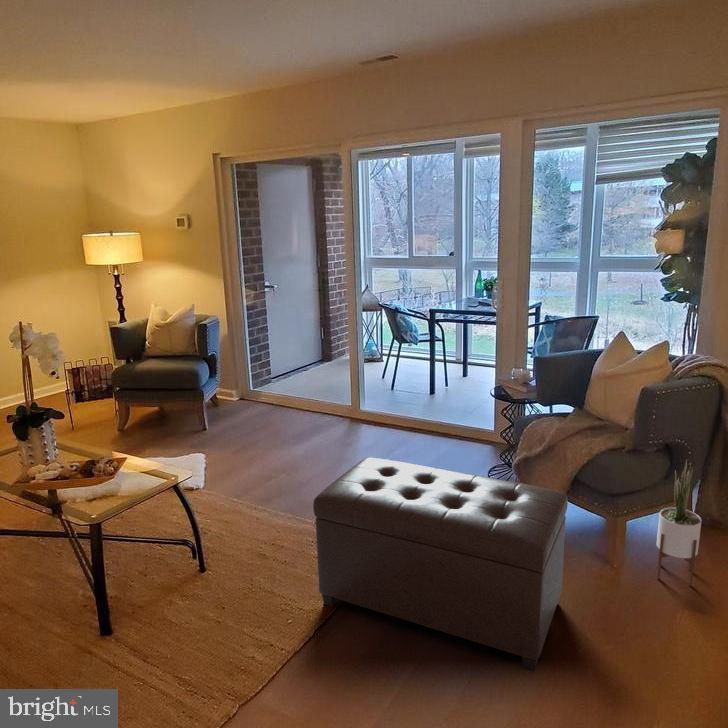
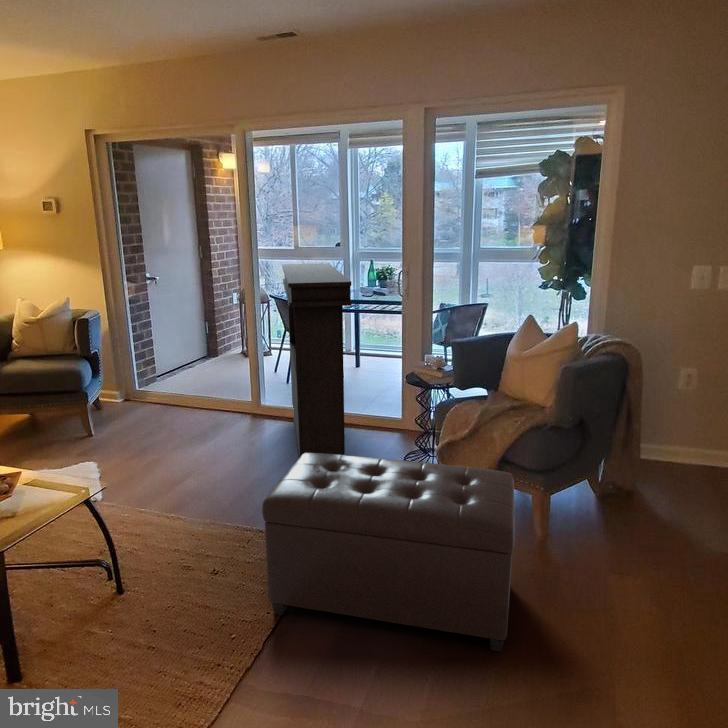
console table: none [372,273,434,476] -> present [282,263,352,458]
potted plant: present [657,461,701,586] -> none [578,433,619,548]

